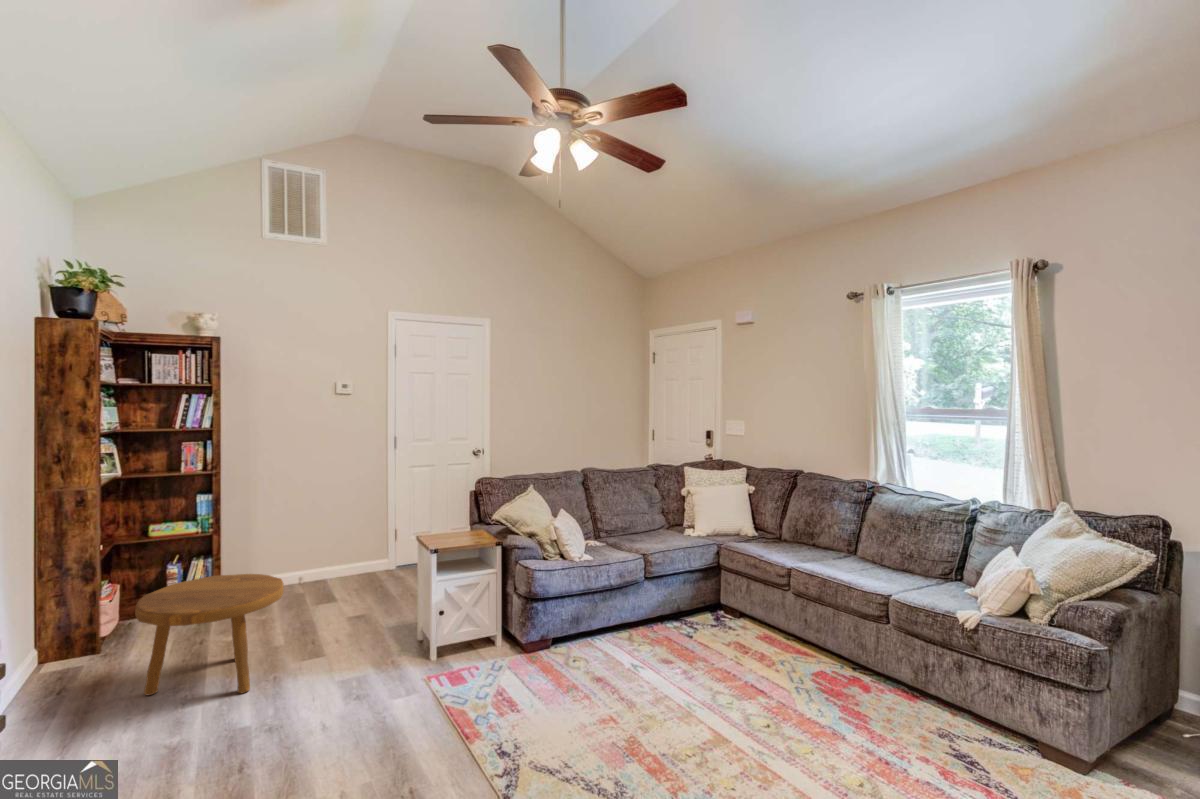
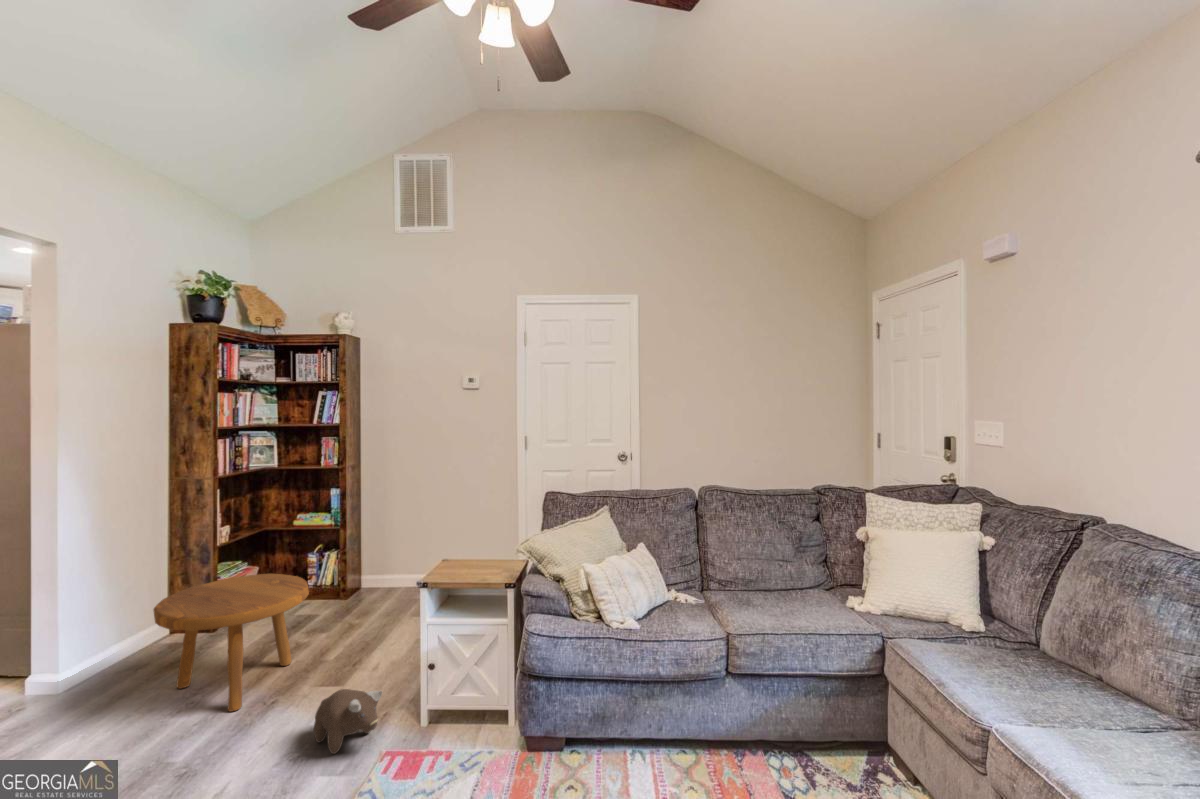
plush toy: none [355,635,421,688] -> present [314,689,383,754]

